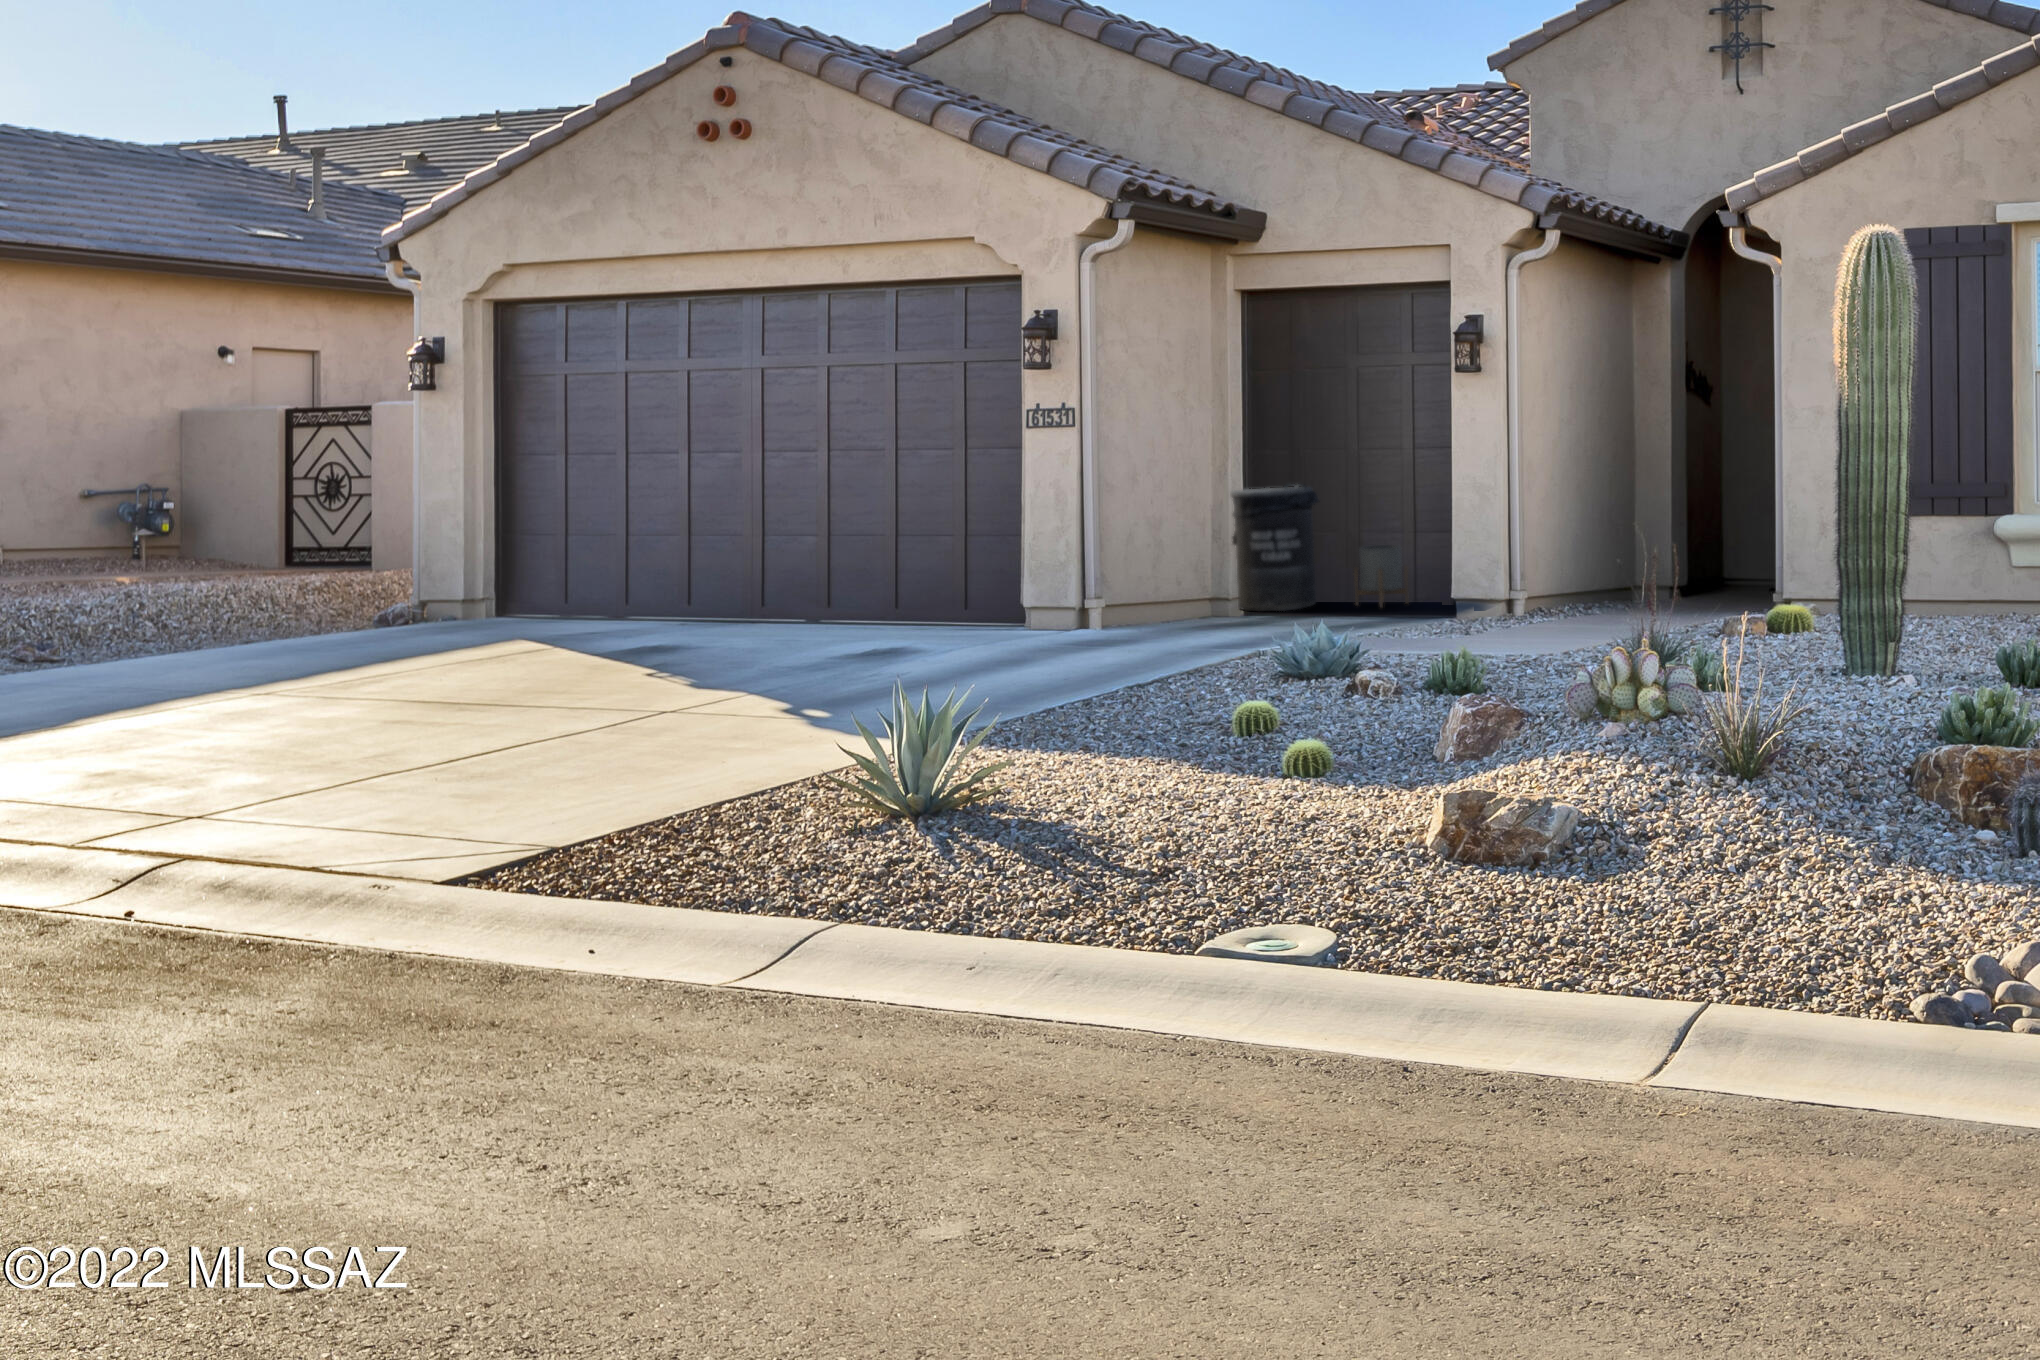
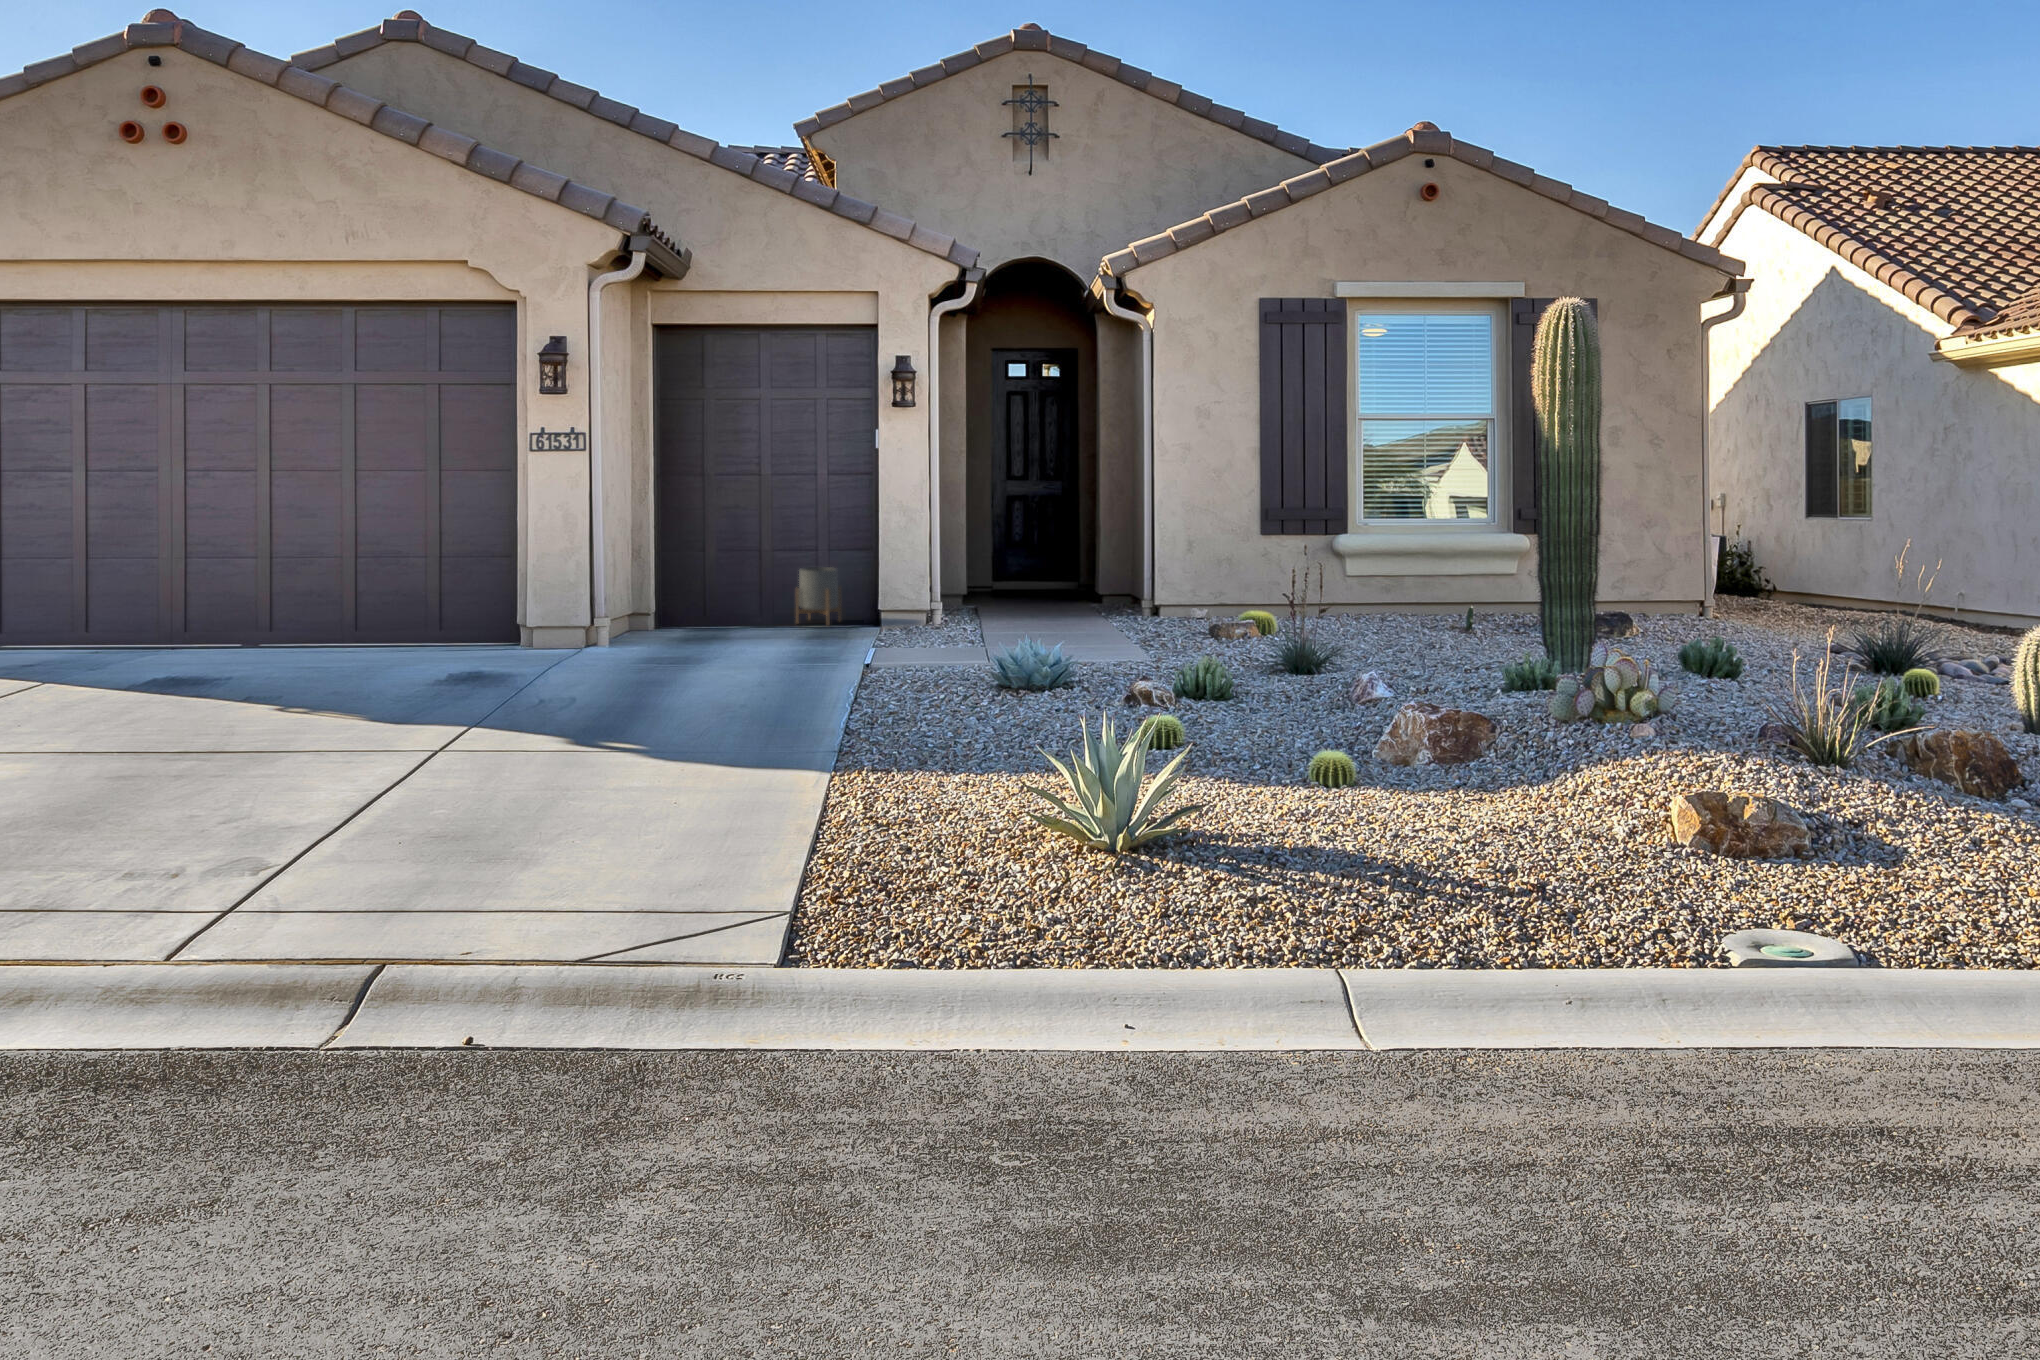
trash can: present [1230,484,1319,611] -> none [677,510,758,630]

